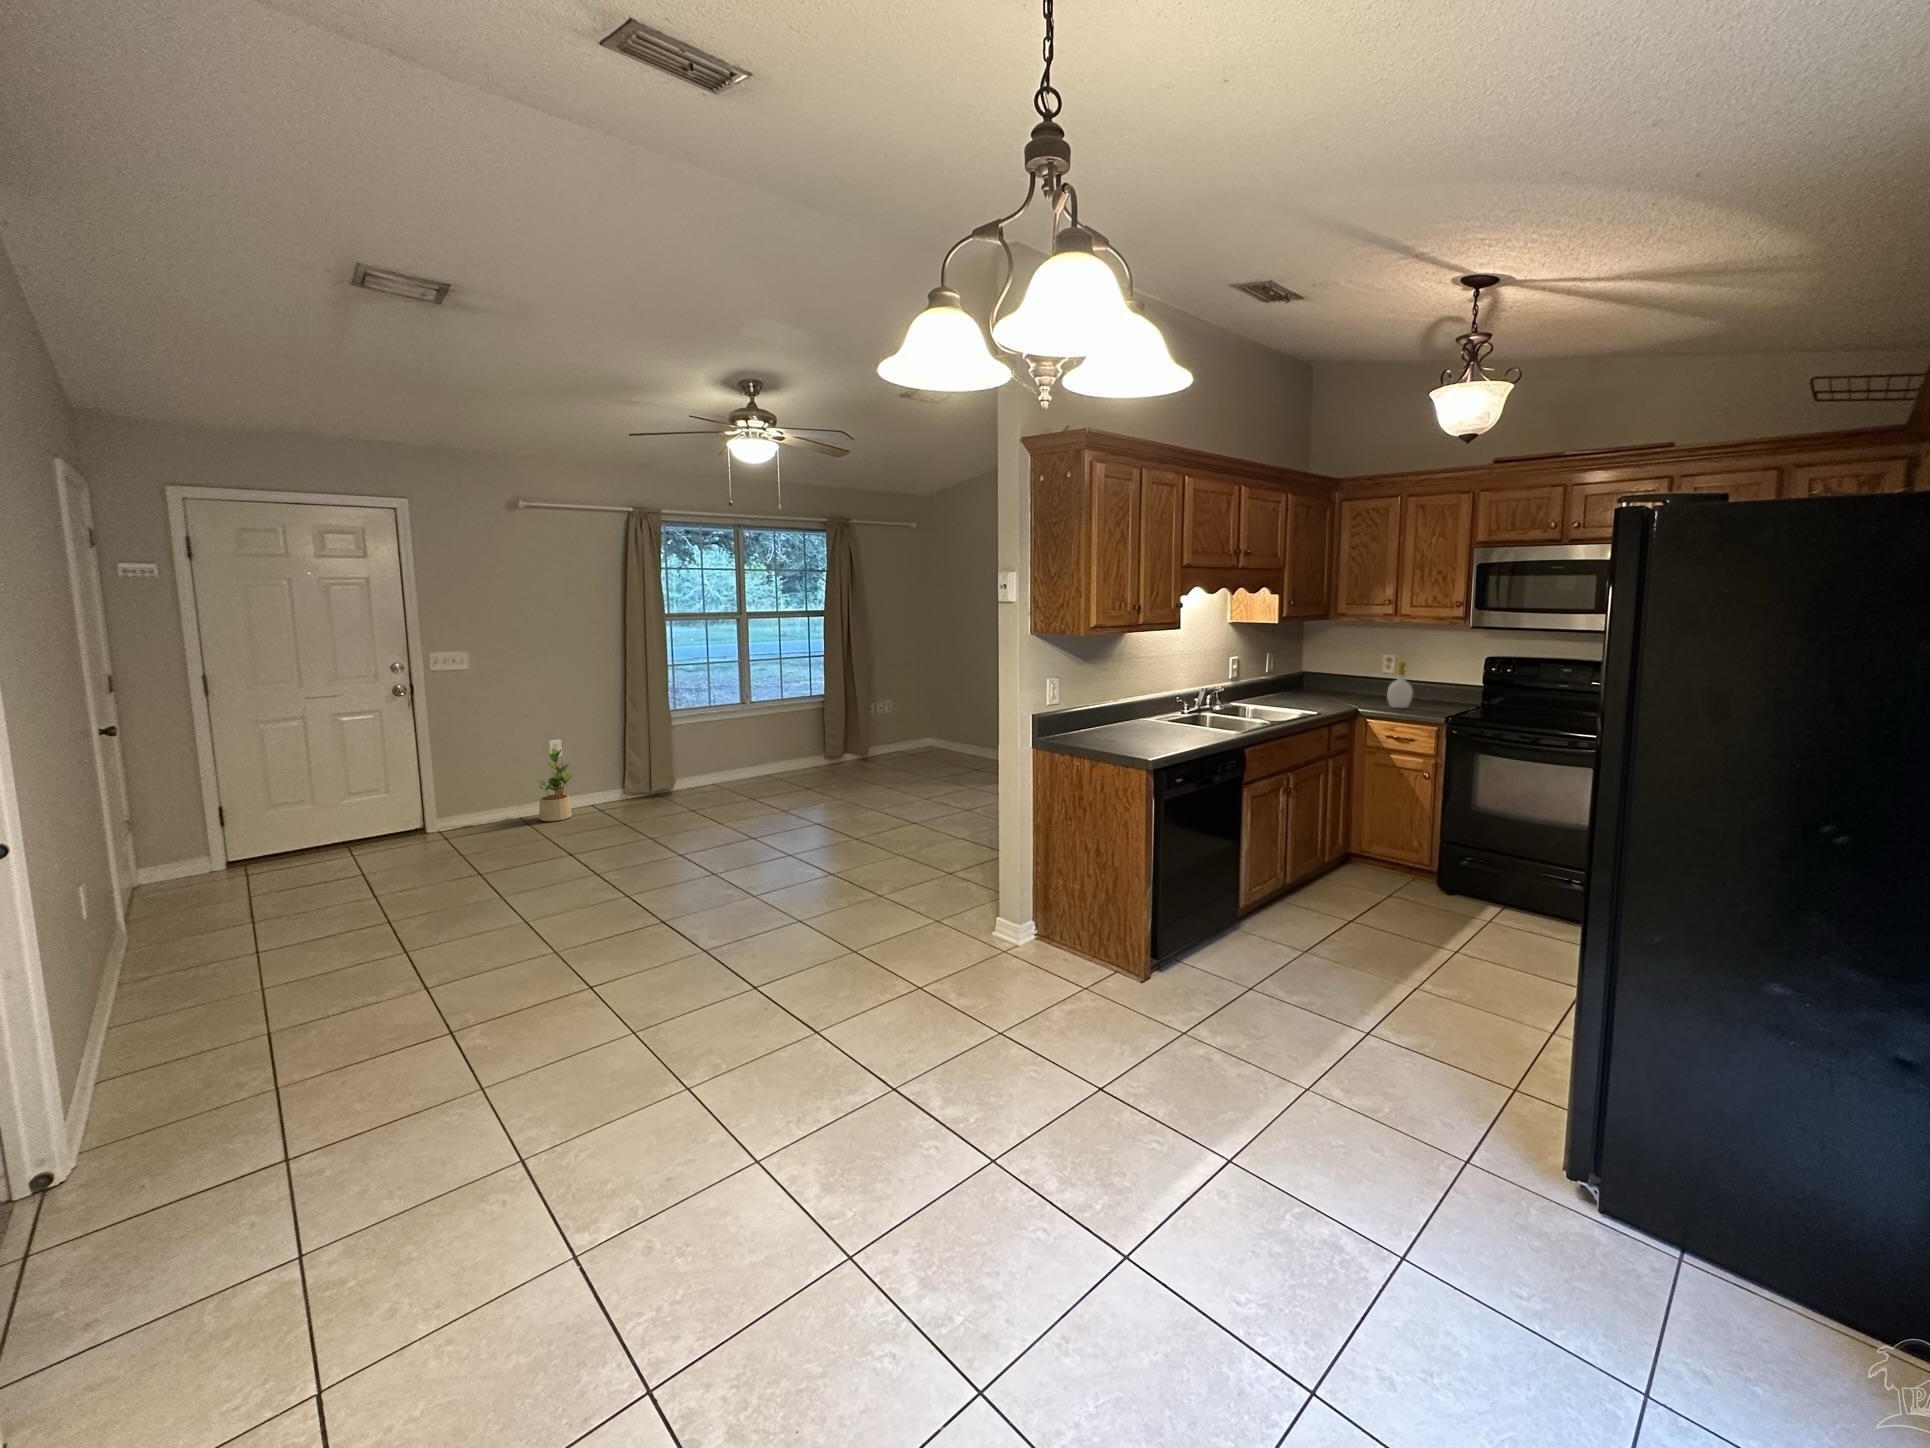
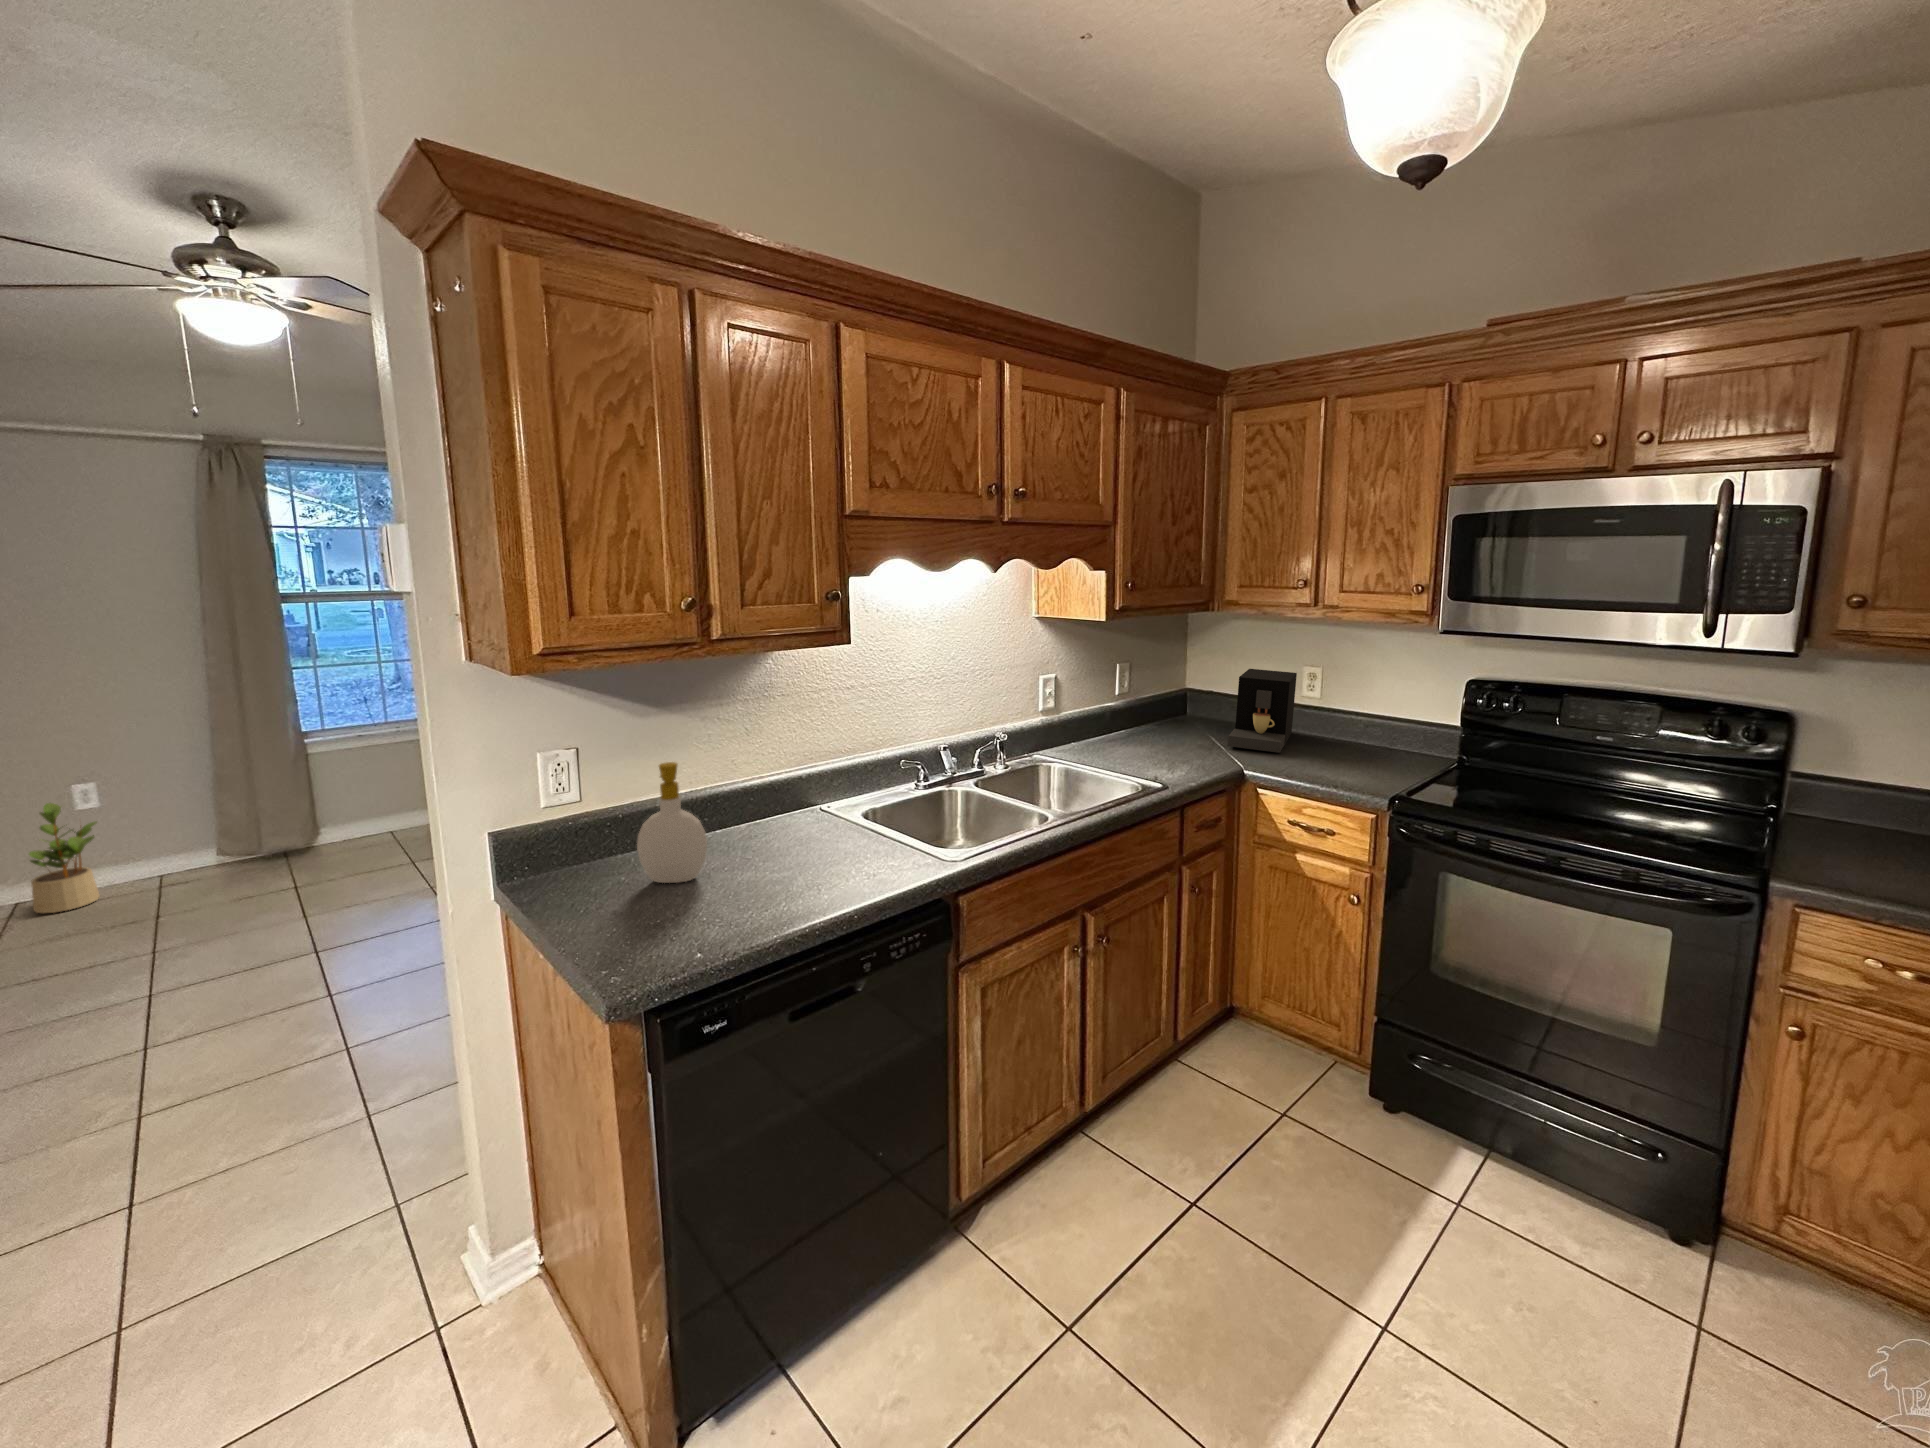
coffee maker: none [1343,657,1381,703] -> present [1228,669,1297,753]
soap bottle: present [1387,662,1413,708] -> present [637,762,707,883]

